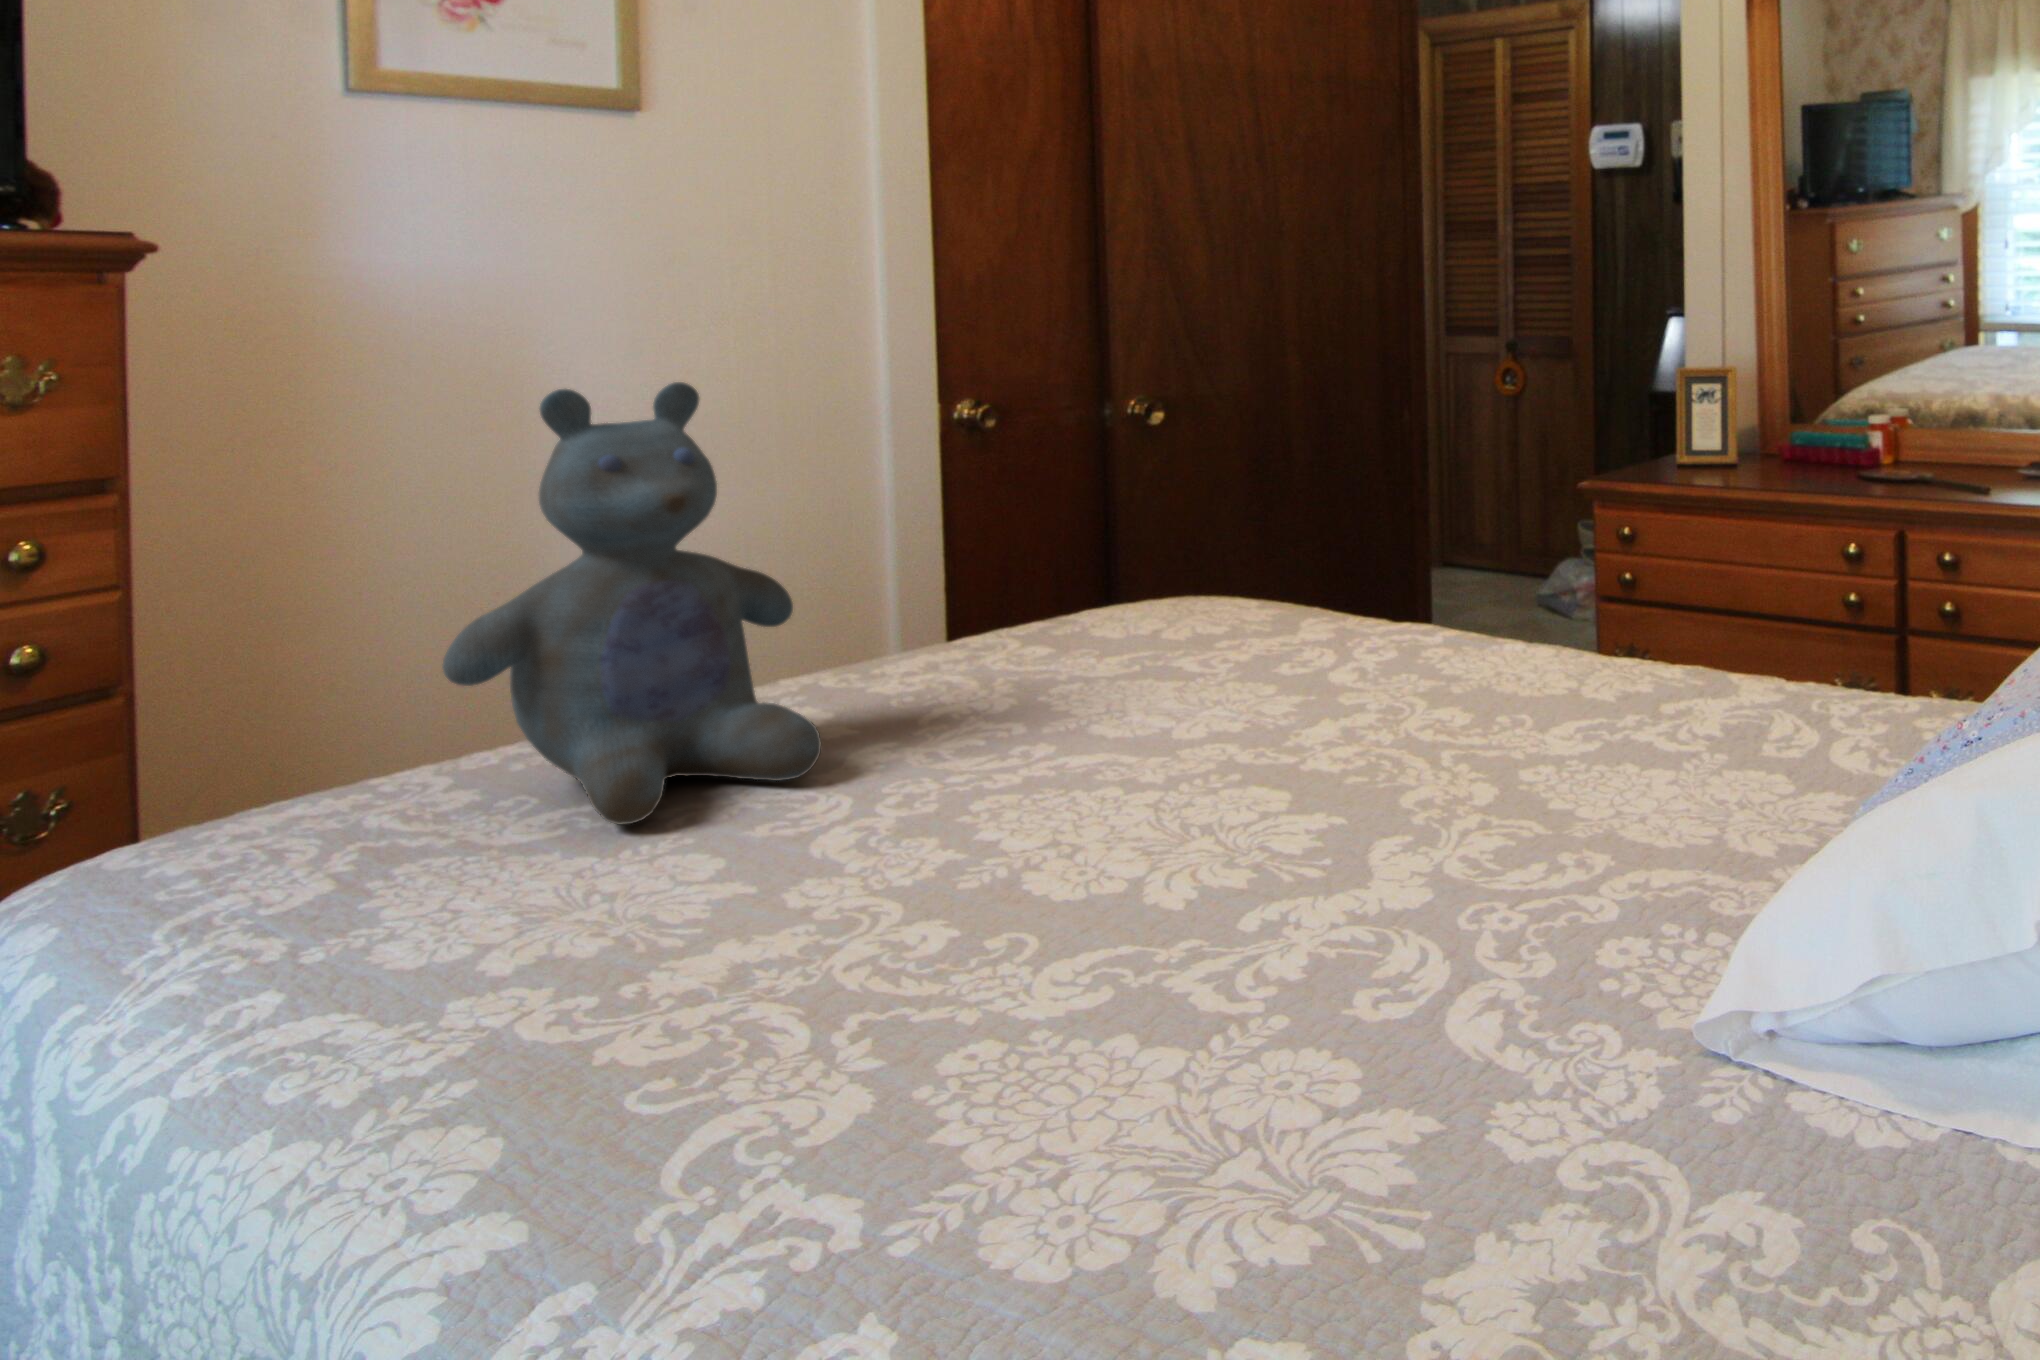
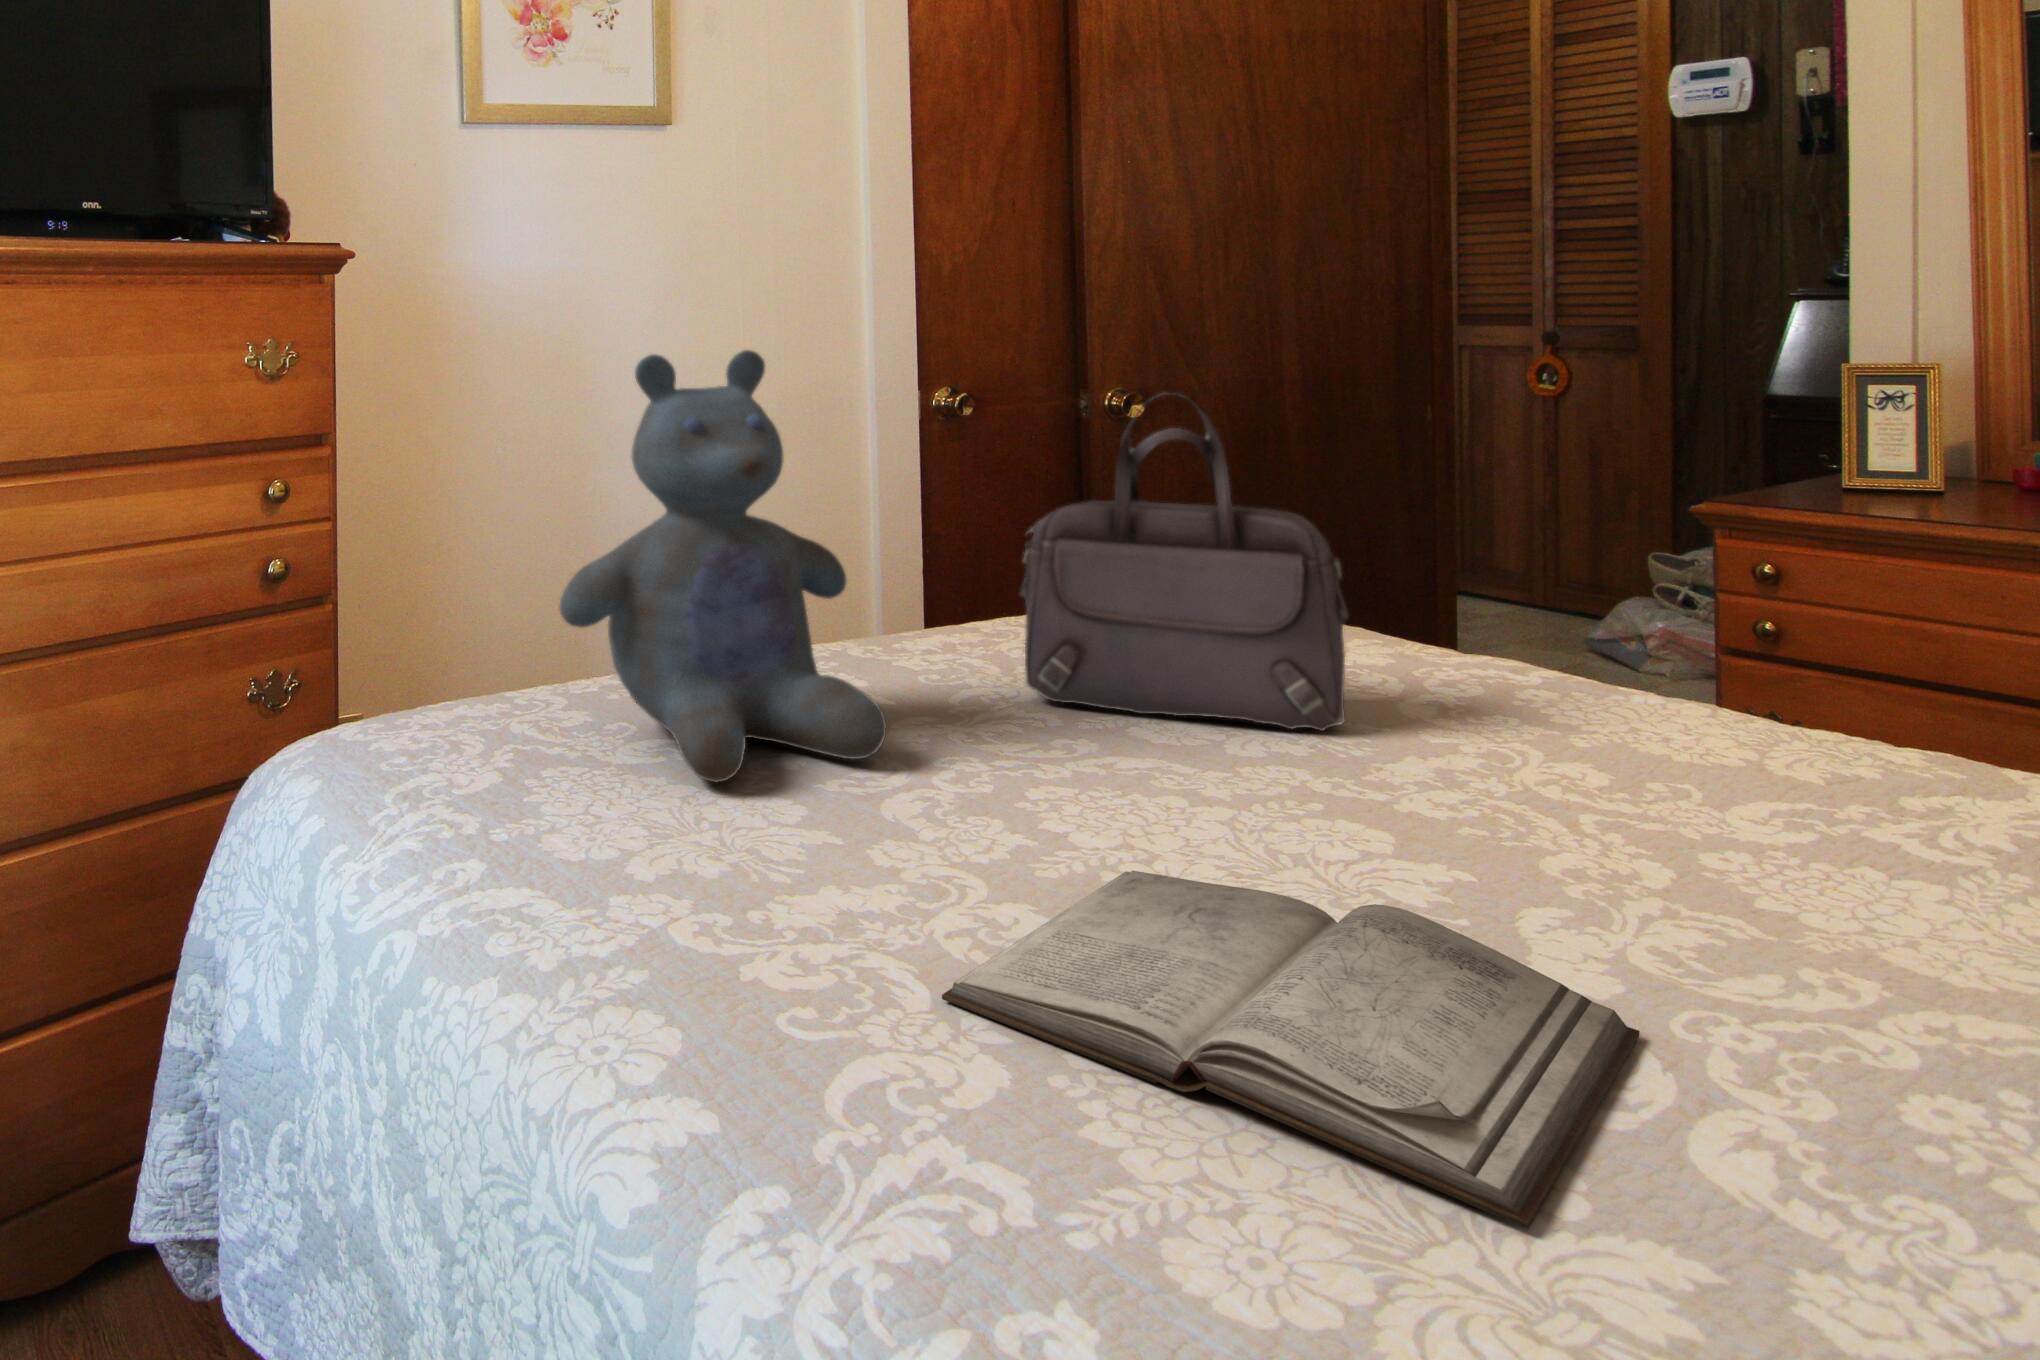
handbag: none [972,415,1241,701] -> present [1019,393,1348,731]
diary: none [817,820,1344,1020] -> present [942,871,1640,1230]

